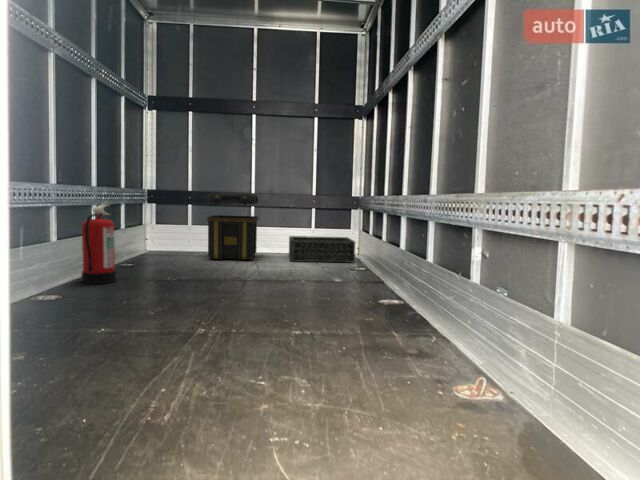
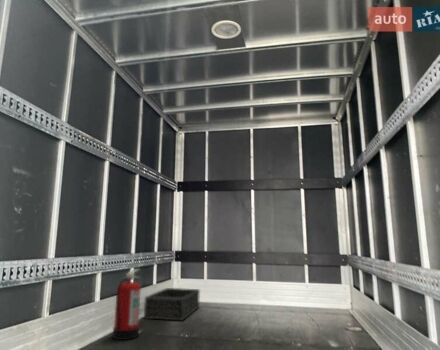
toolbox: present [207,193,258,260] -> none [217,253,259,313]
basket: present [289,236,355,262] -> present [144,288,199,320]

